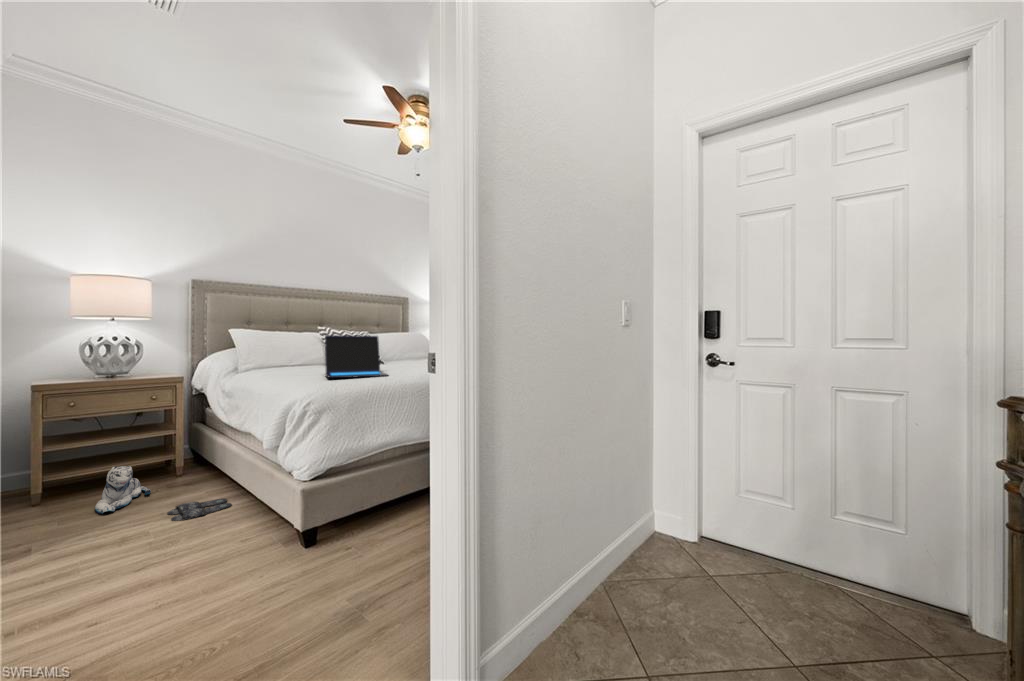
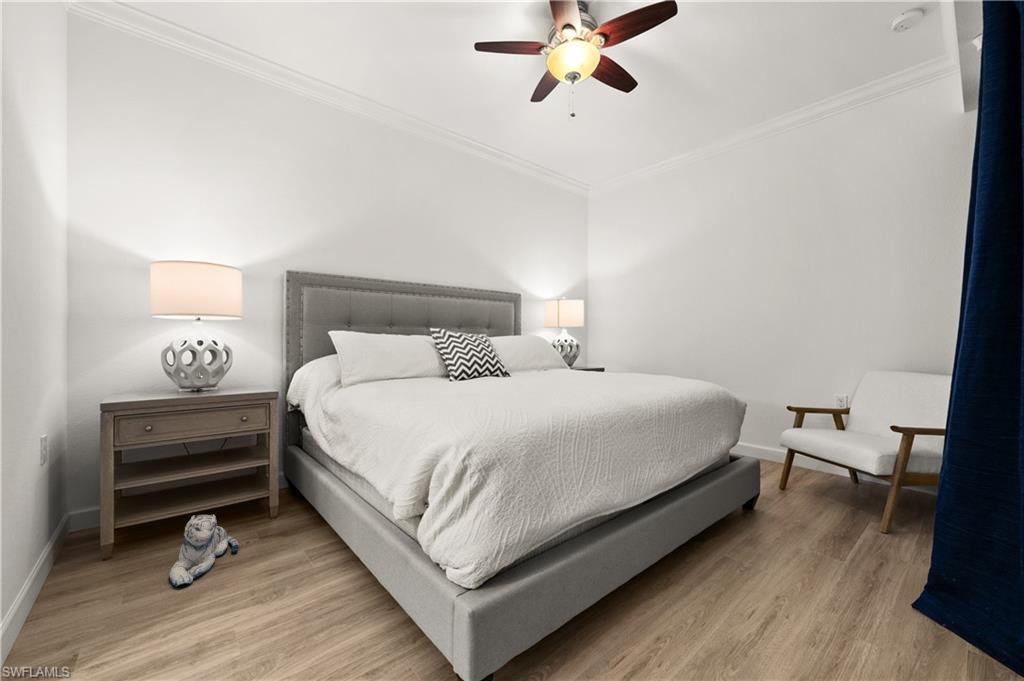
laptop: present [325,335,388,378] -> none [459,338,559,402]
slippers: present [167,499,232,521] -> none [257,567,341,612]

